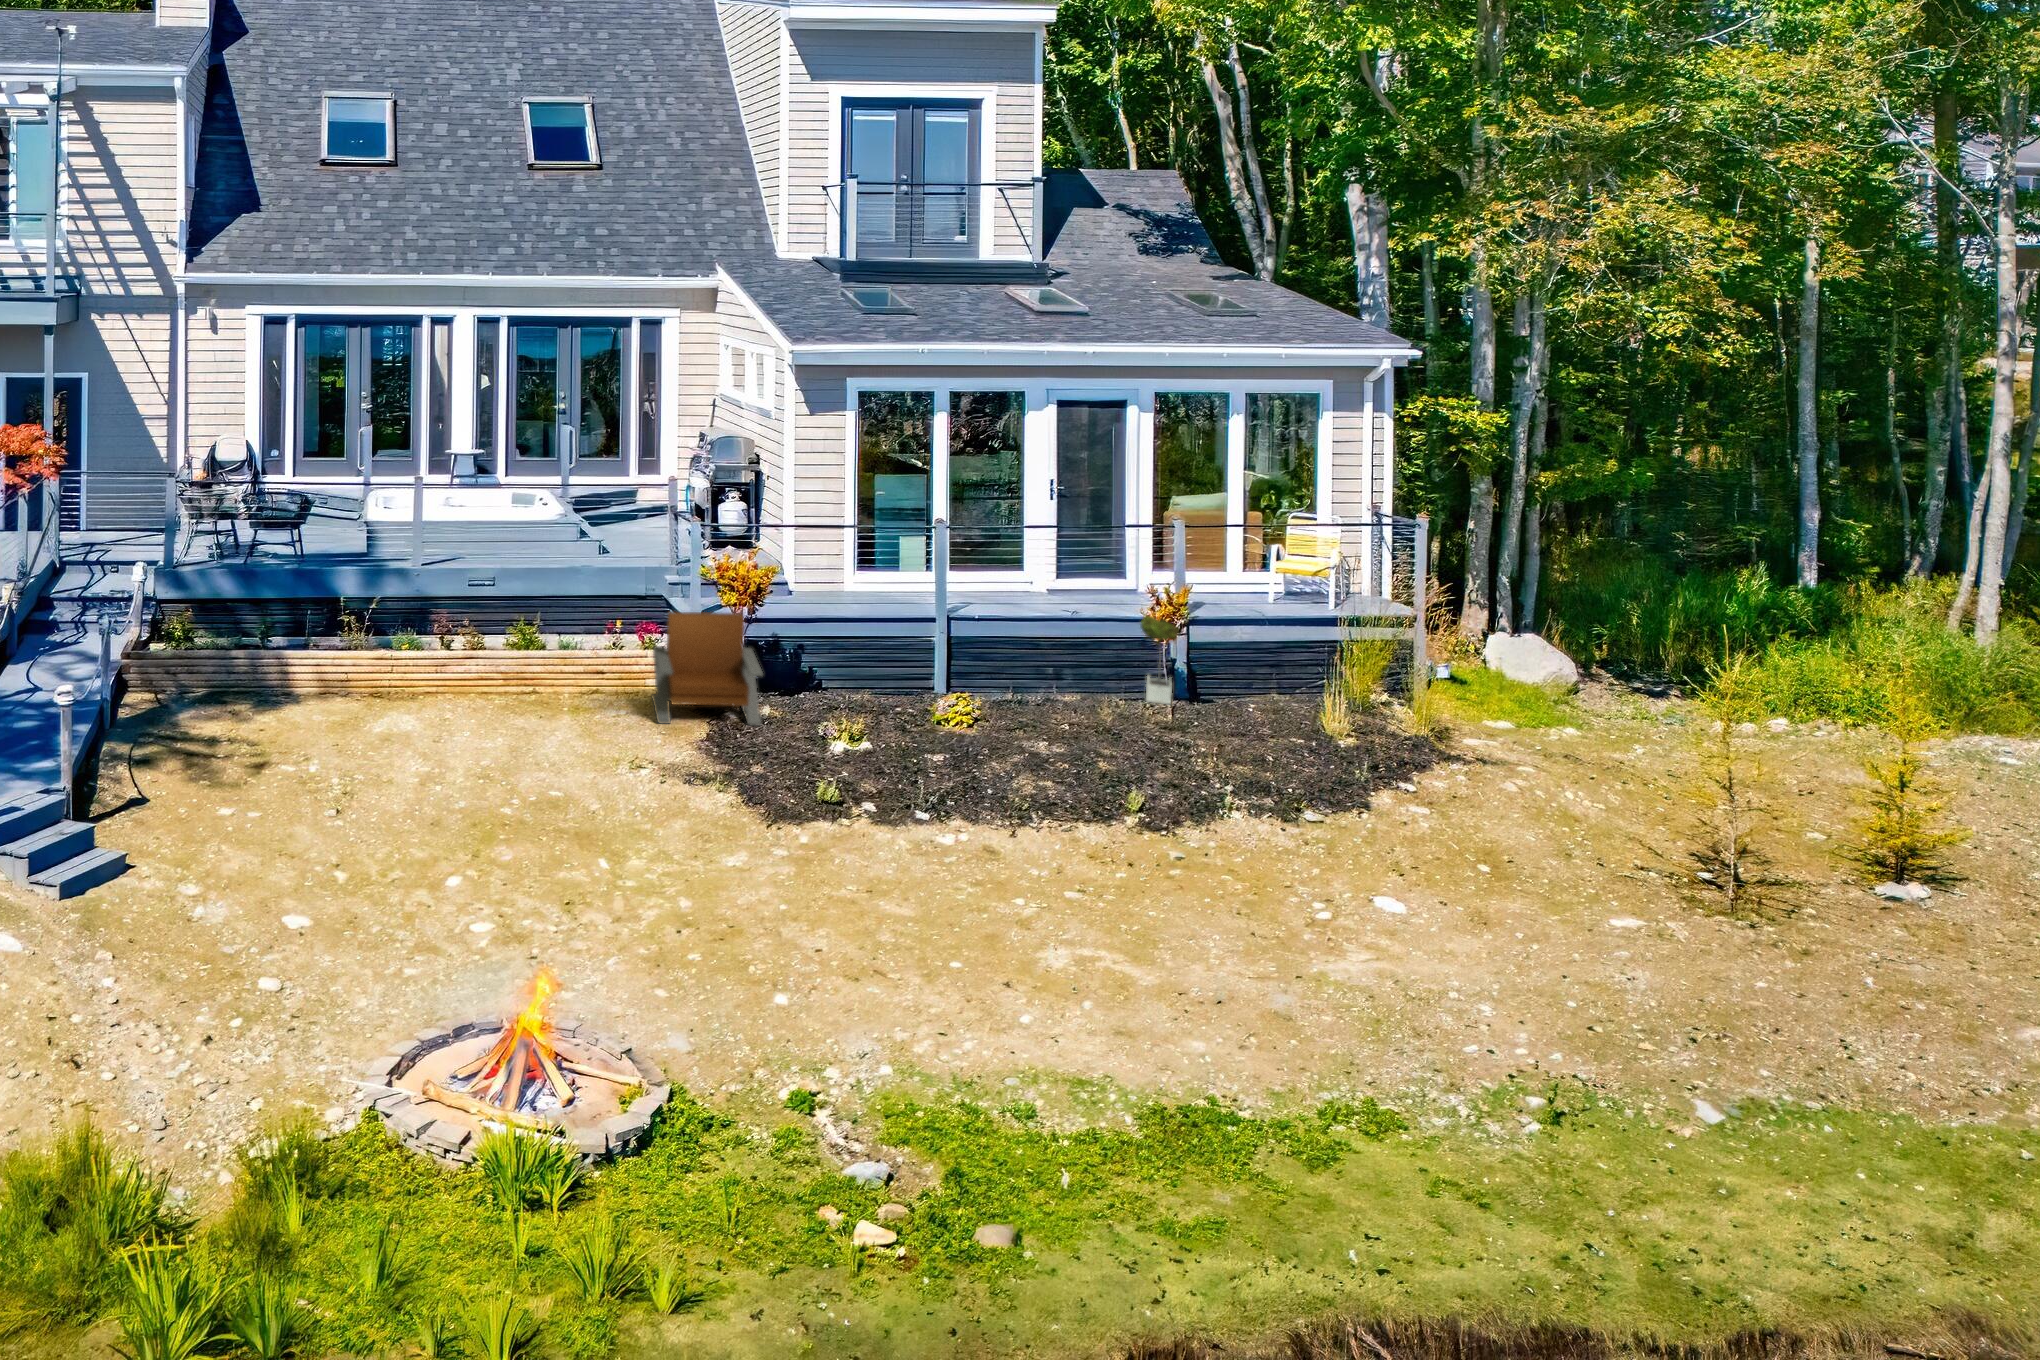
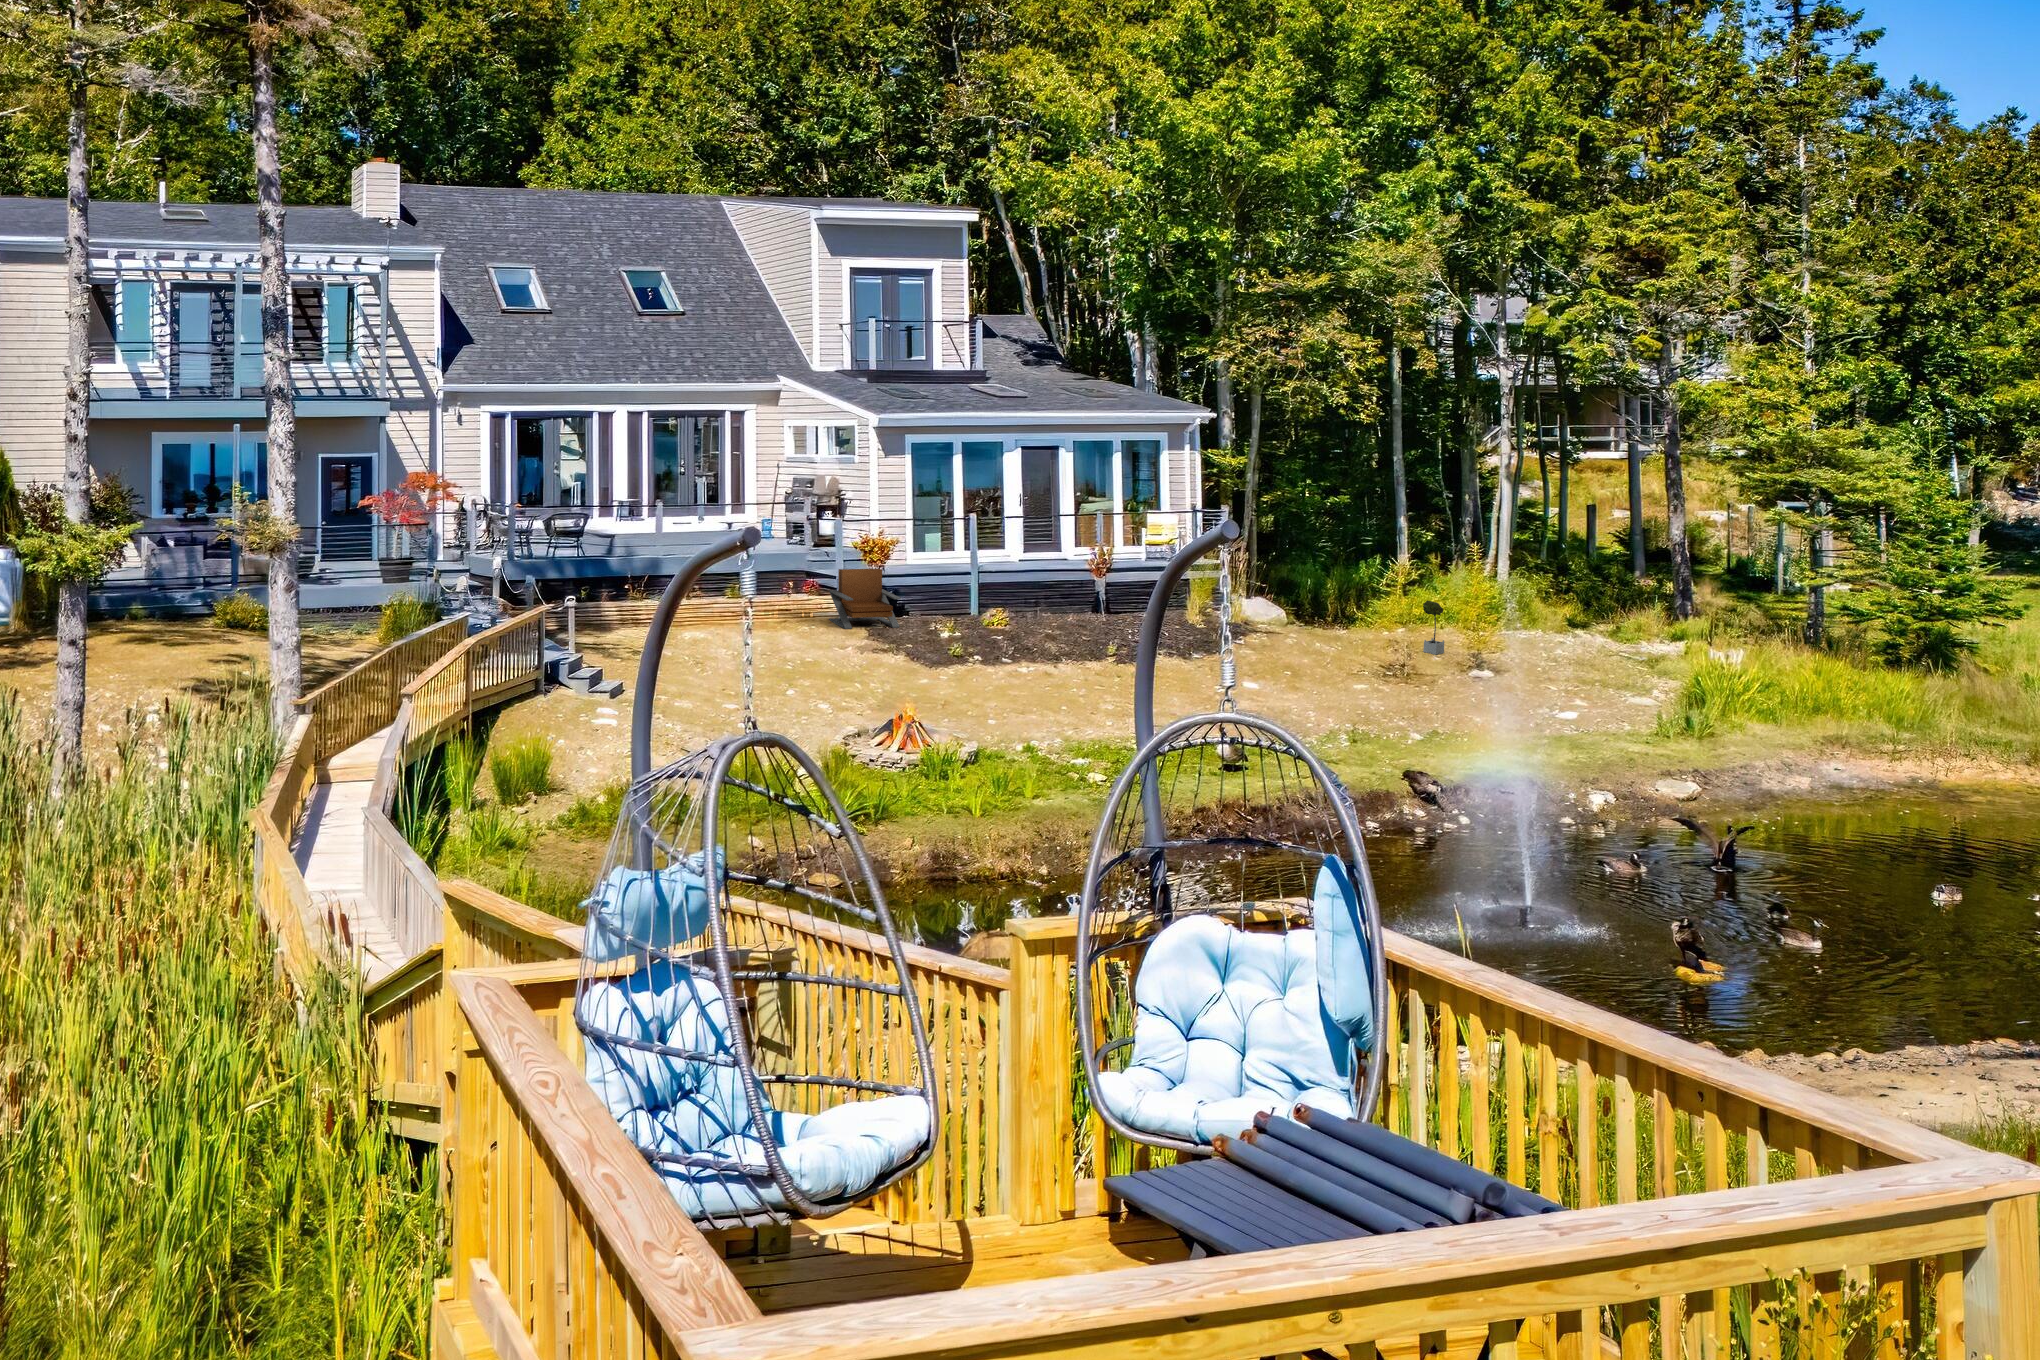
potted tree: present [1141,616,1180,704] -> present [1423,600,1444,655]

